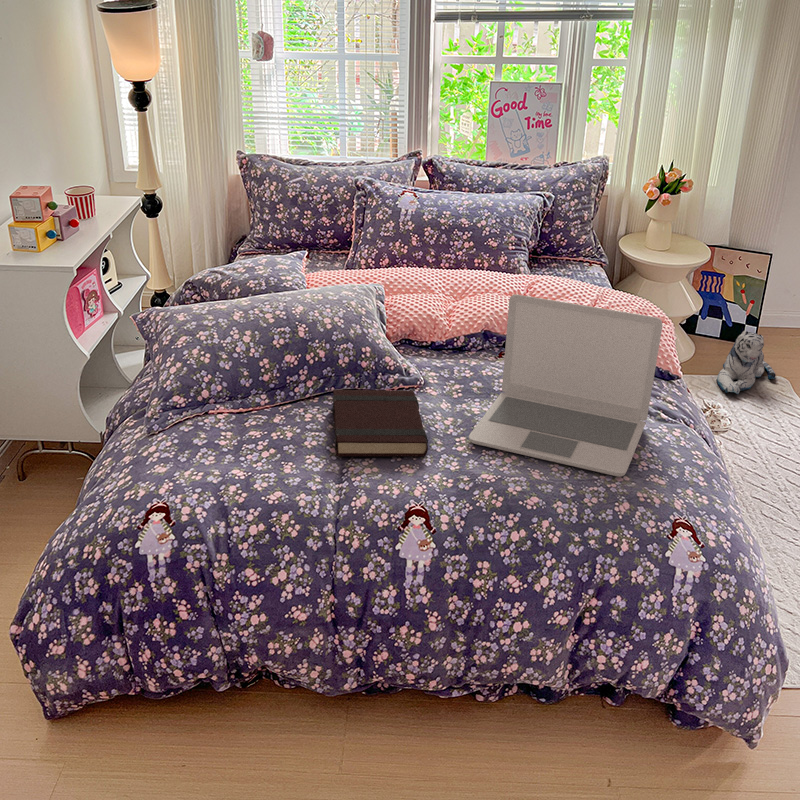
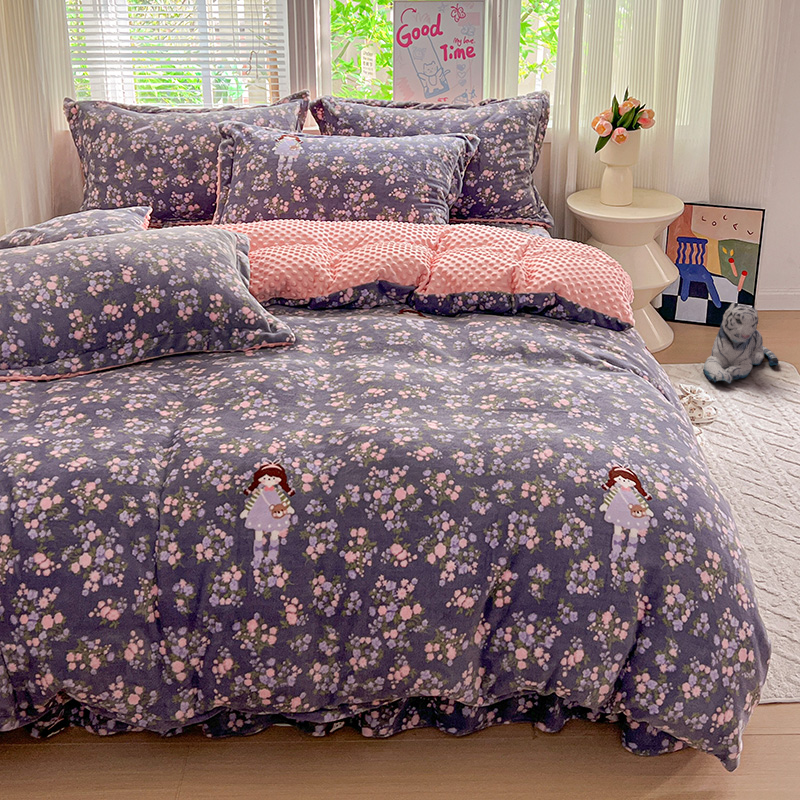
laptop: present [469,295,663,477] -> none [344,209,587,421]
book: present [333,390,428,456] -> none [165,343,289,414]

